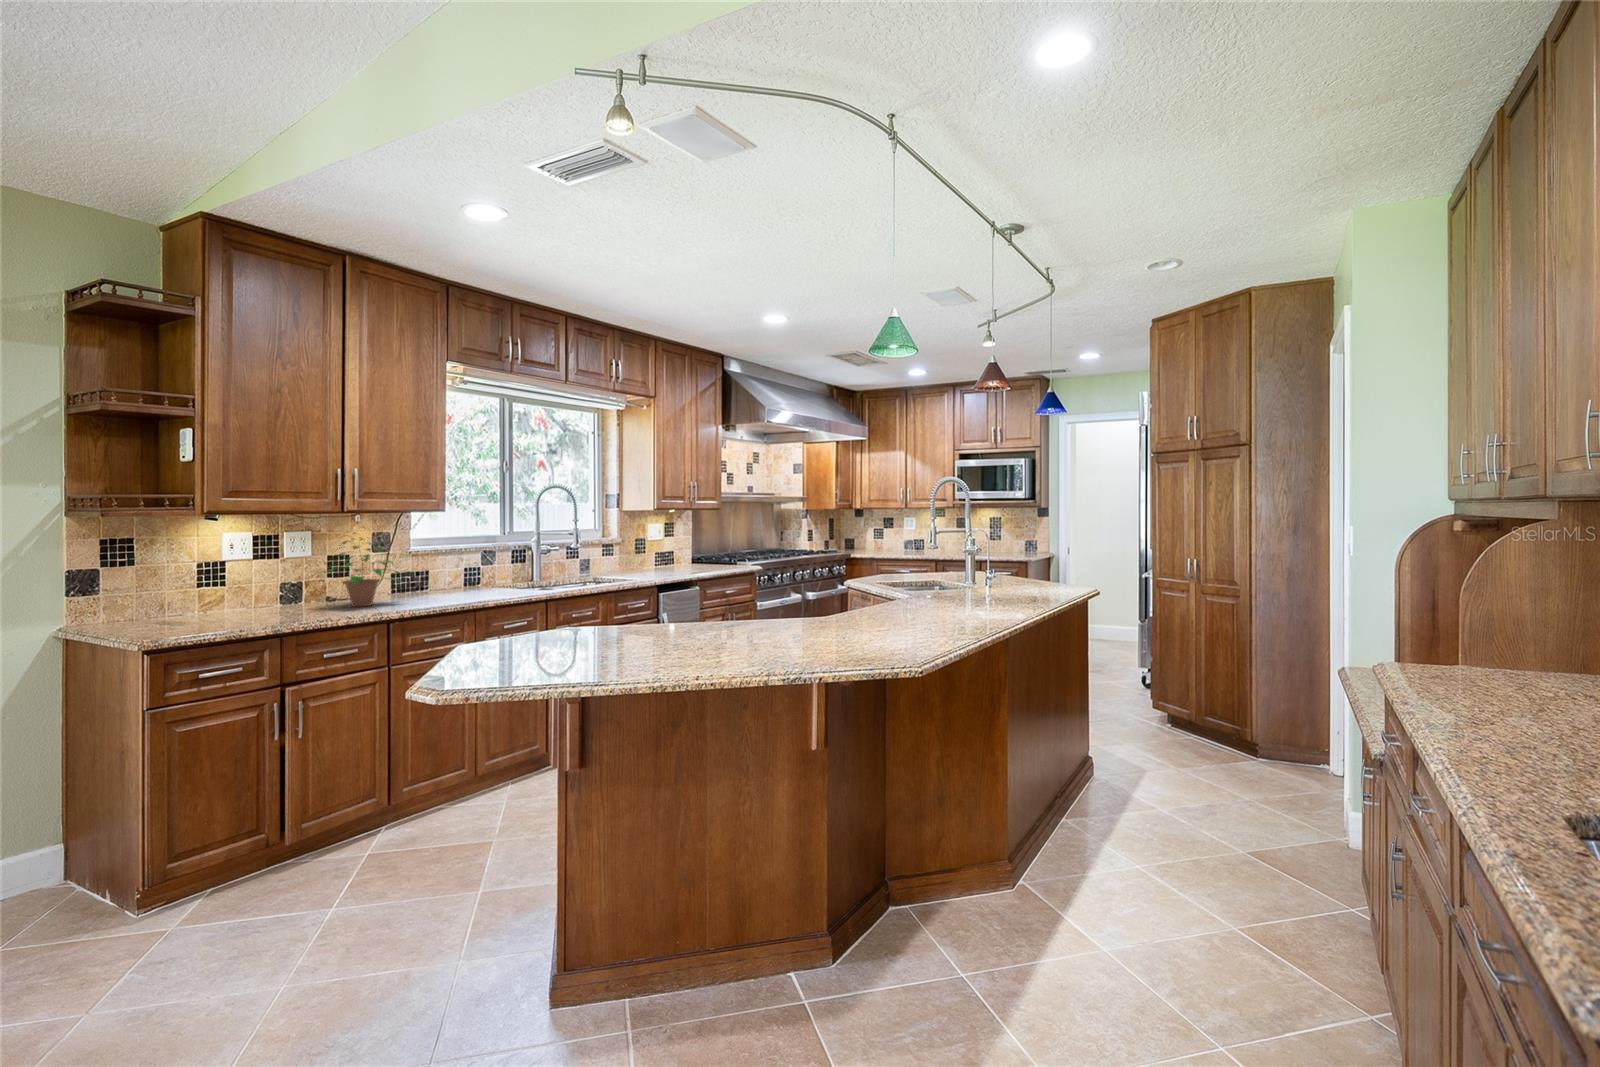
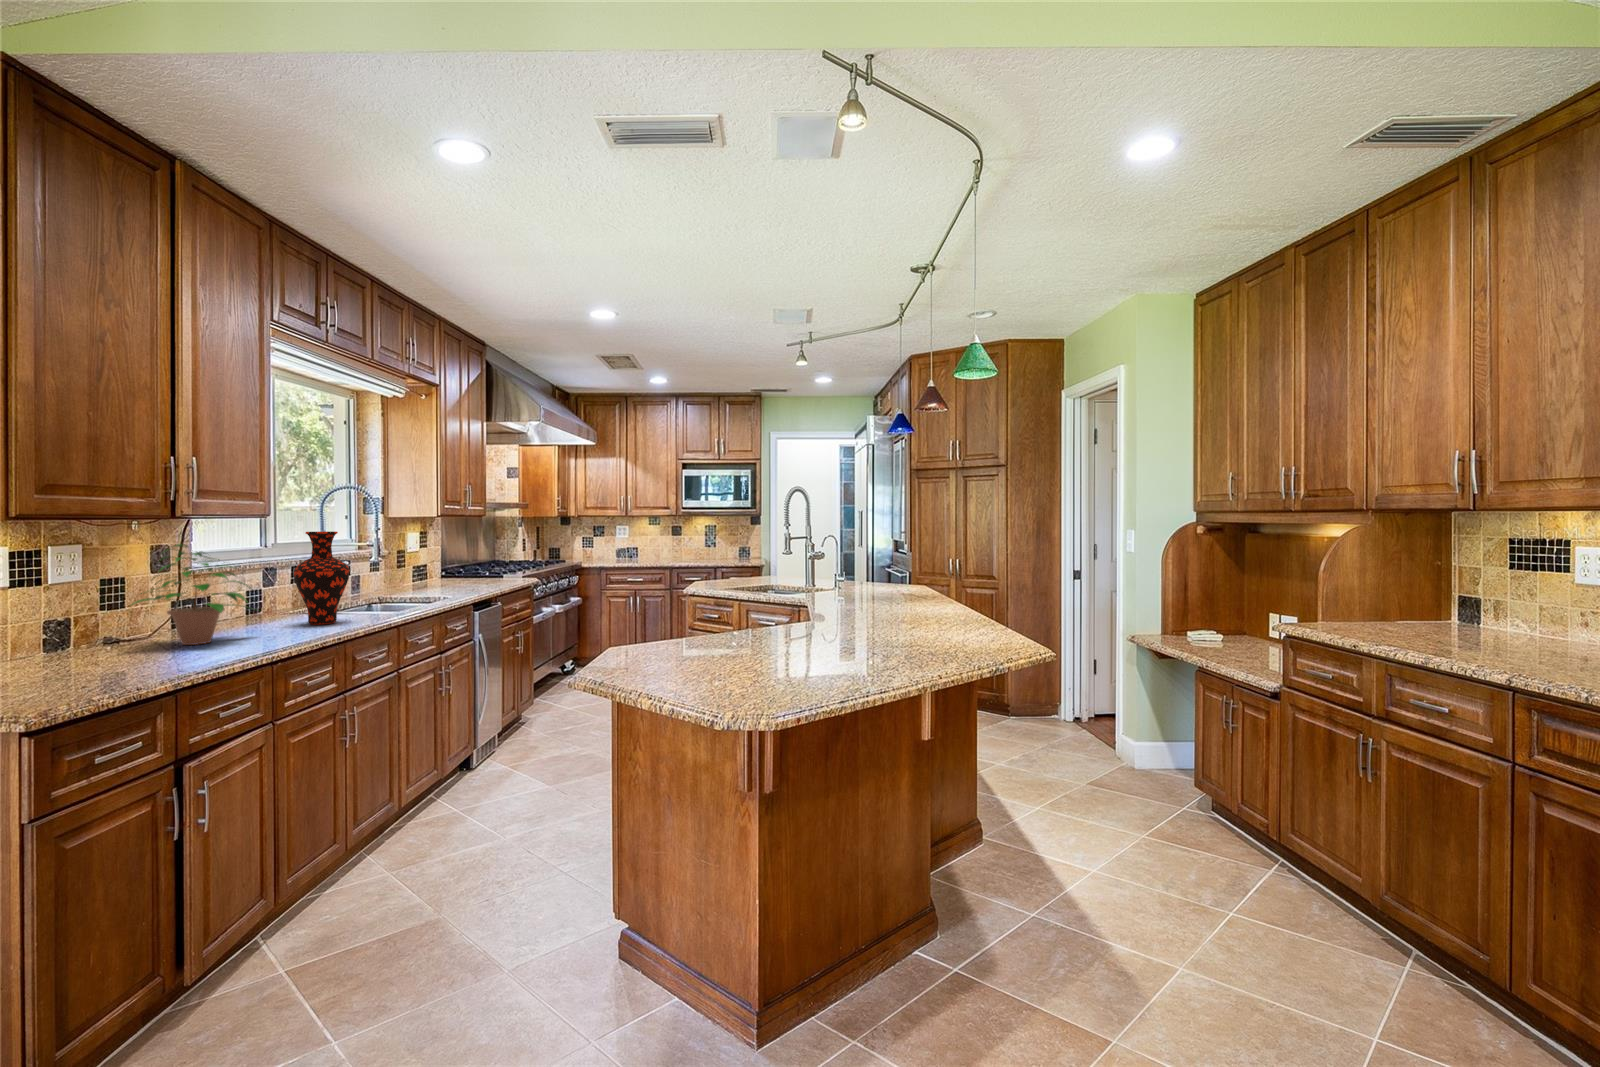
vase: none [452,523,494,598] -> present [294,531,349,625]

